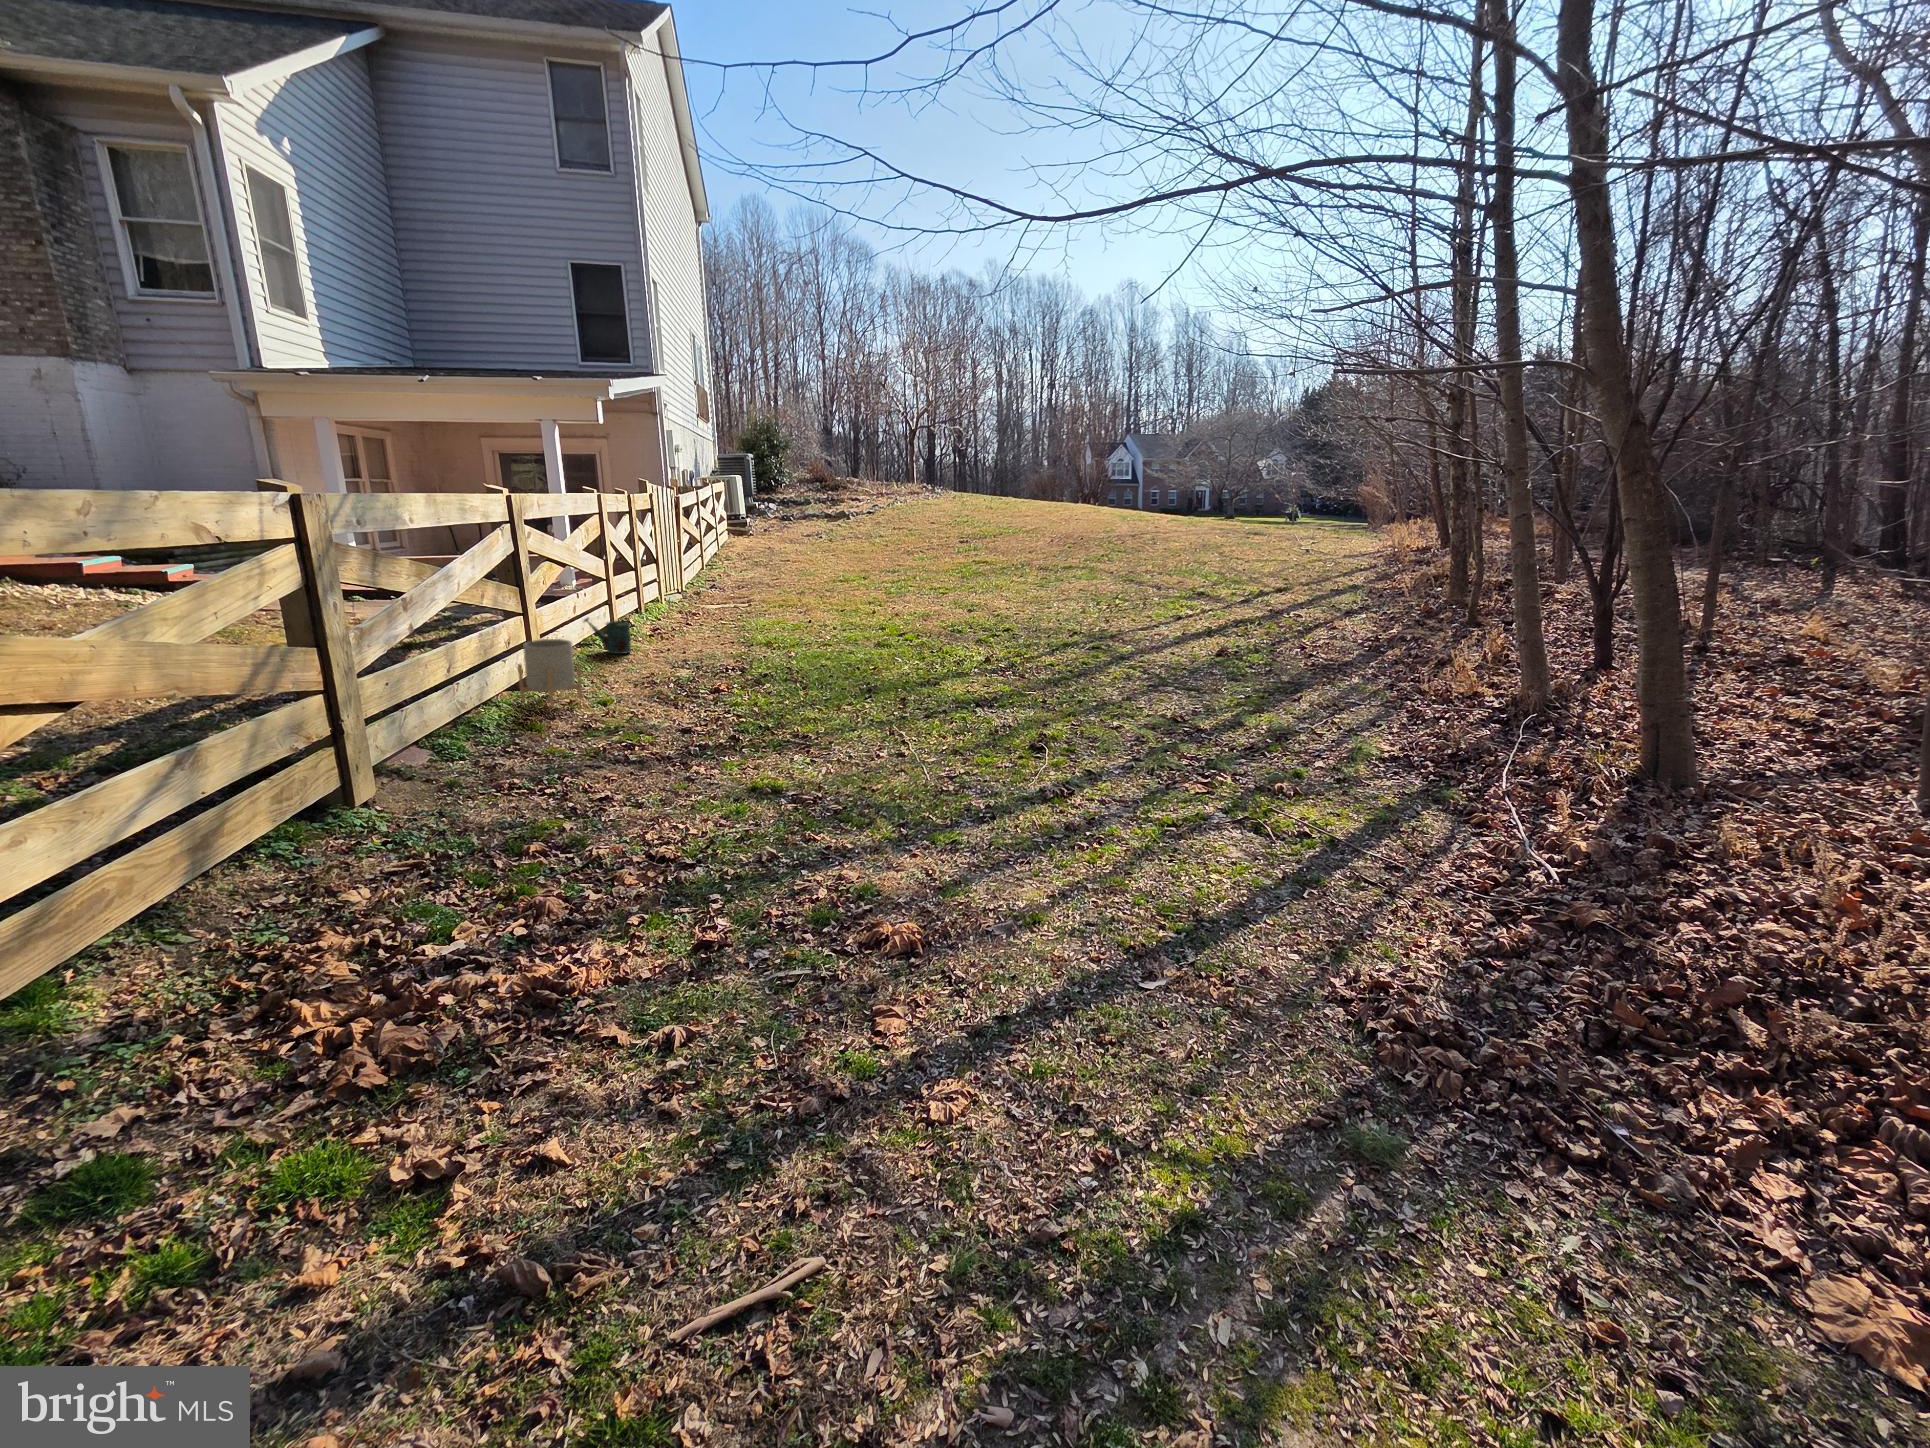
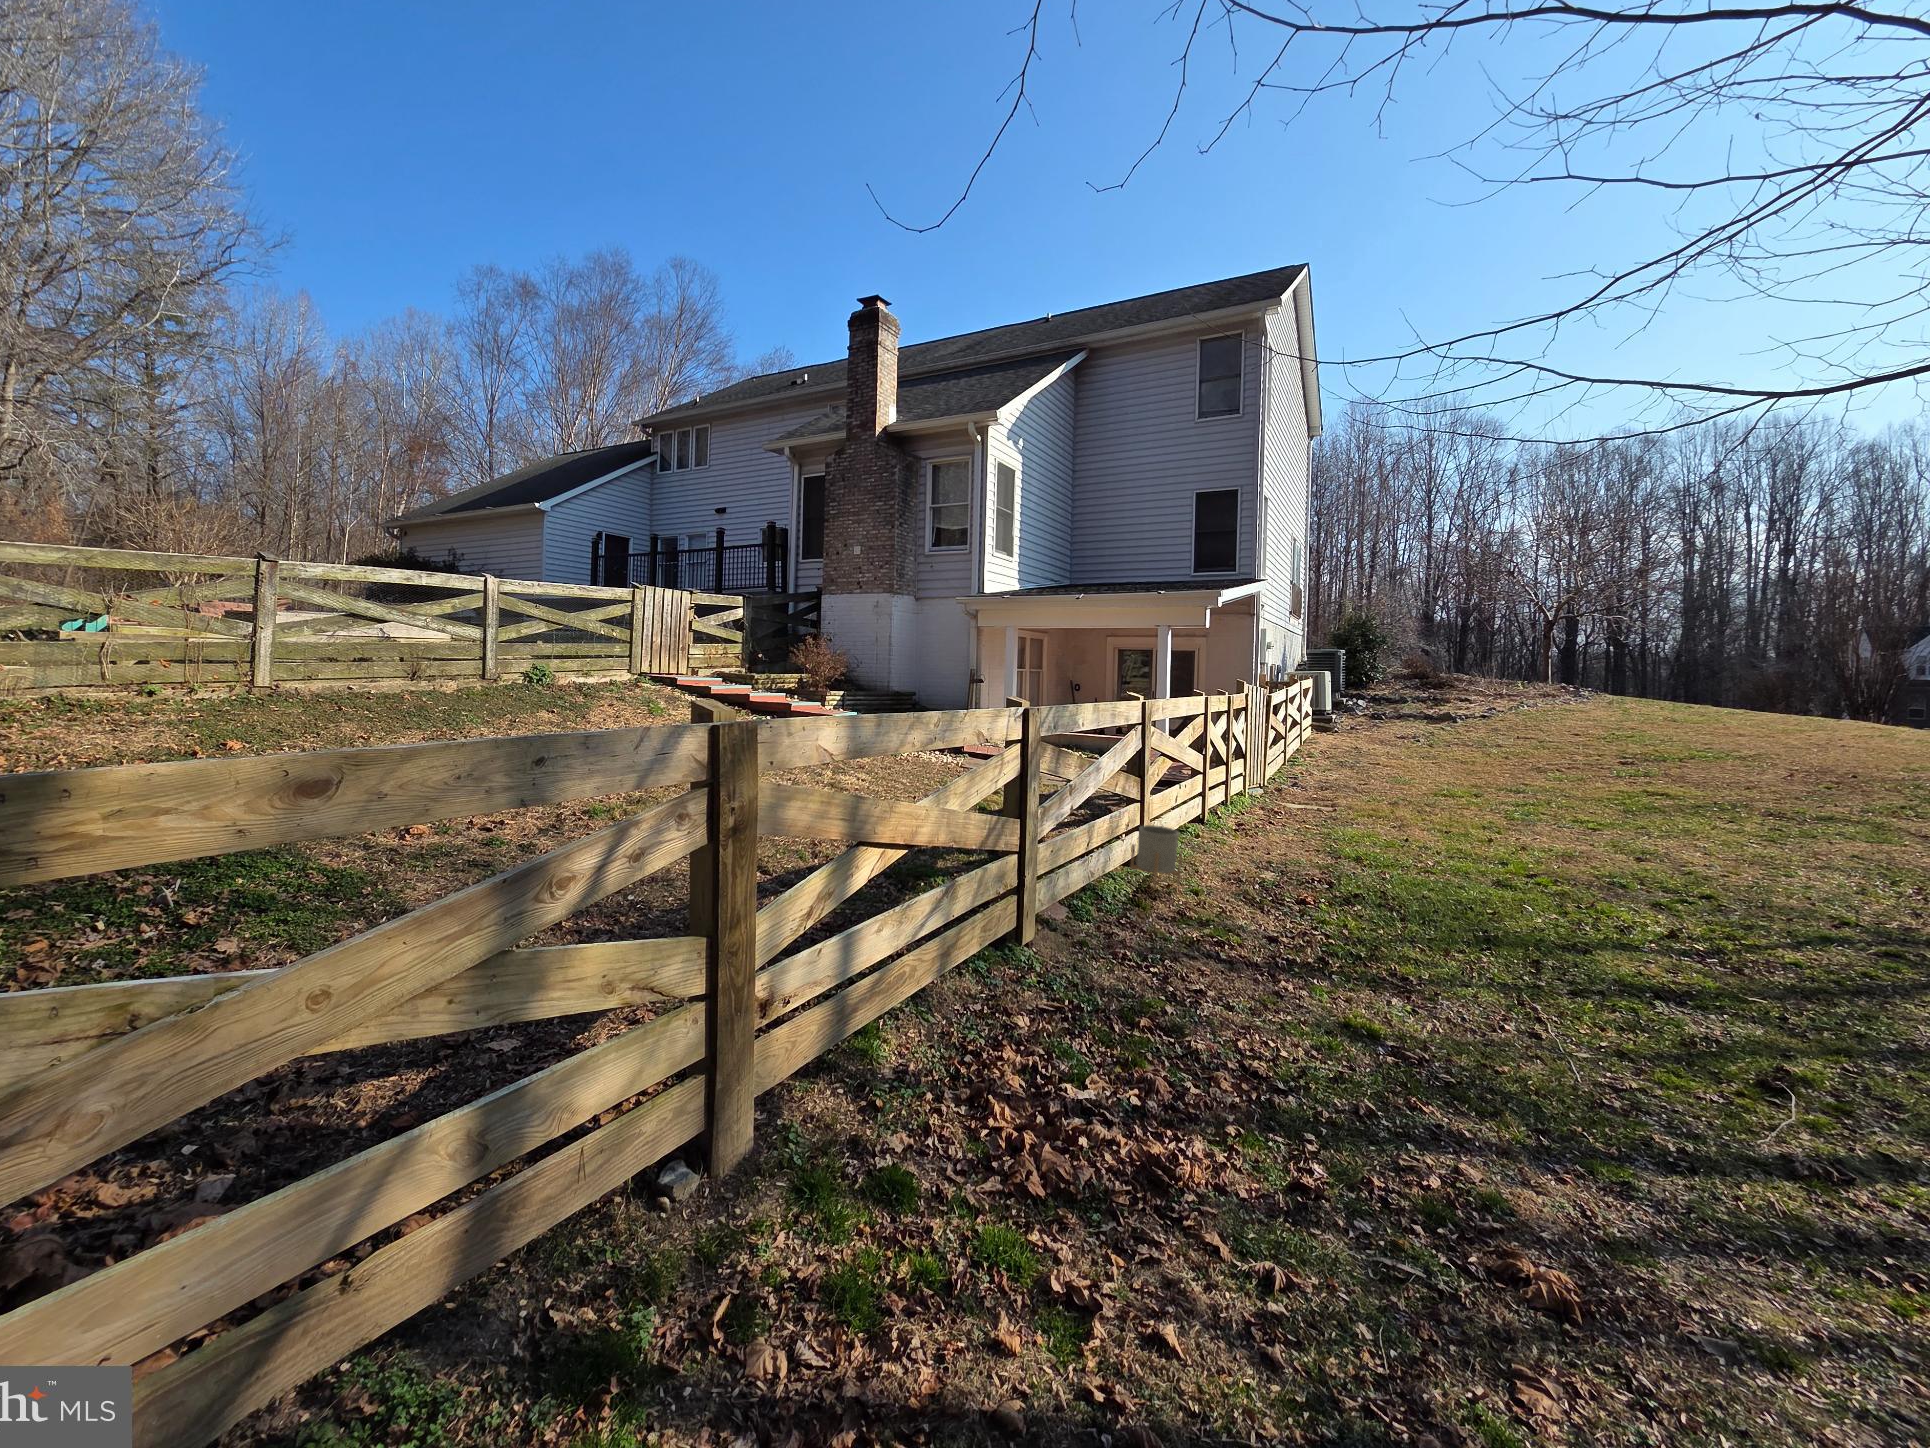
watering can: present [584,618,631,654] -> none [1182,807,1231,846]

